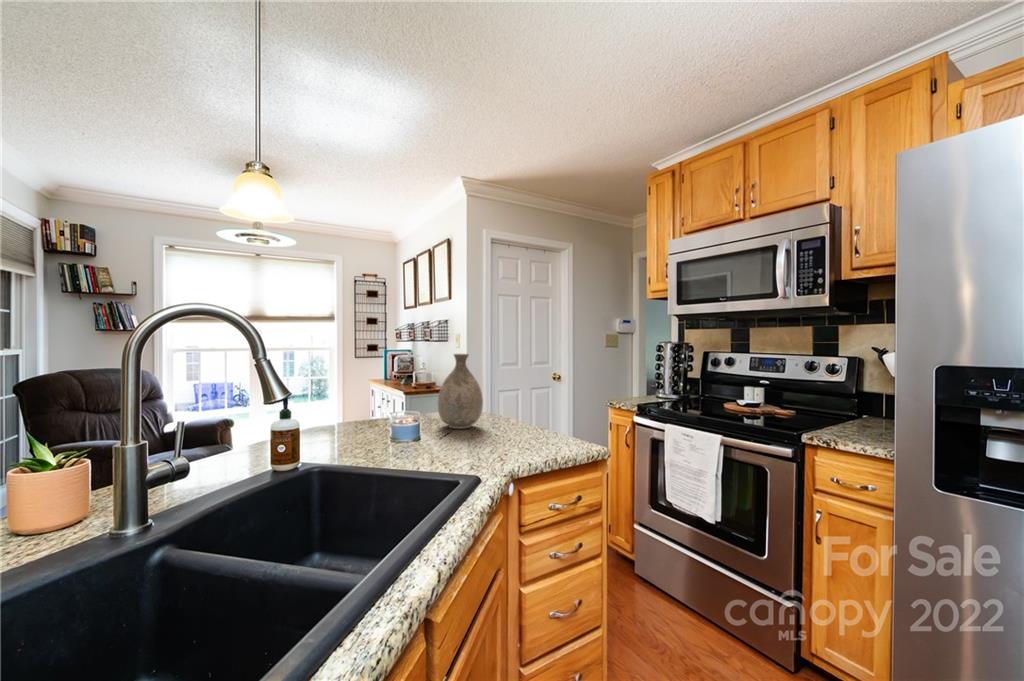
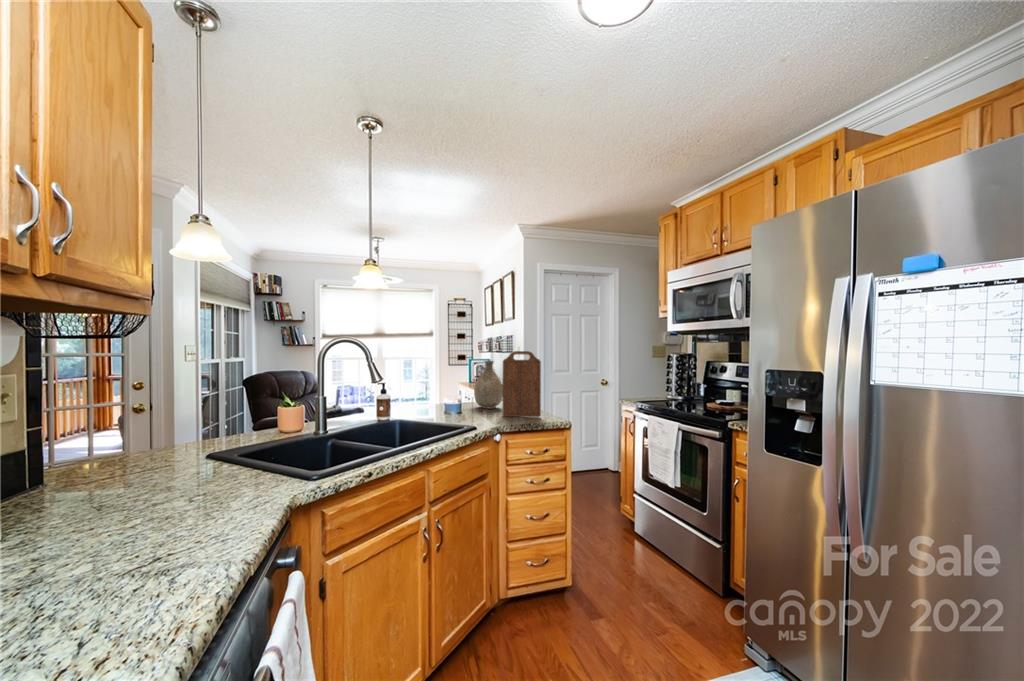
cutting board: none [497,338,557,445] -> present [503,351,541,417]

